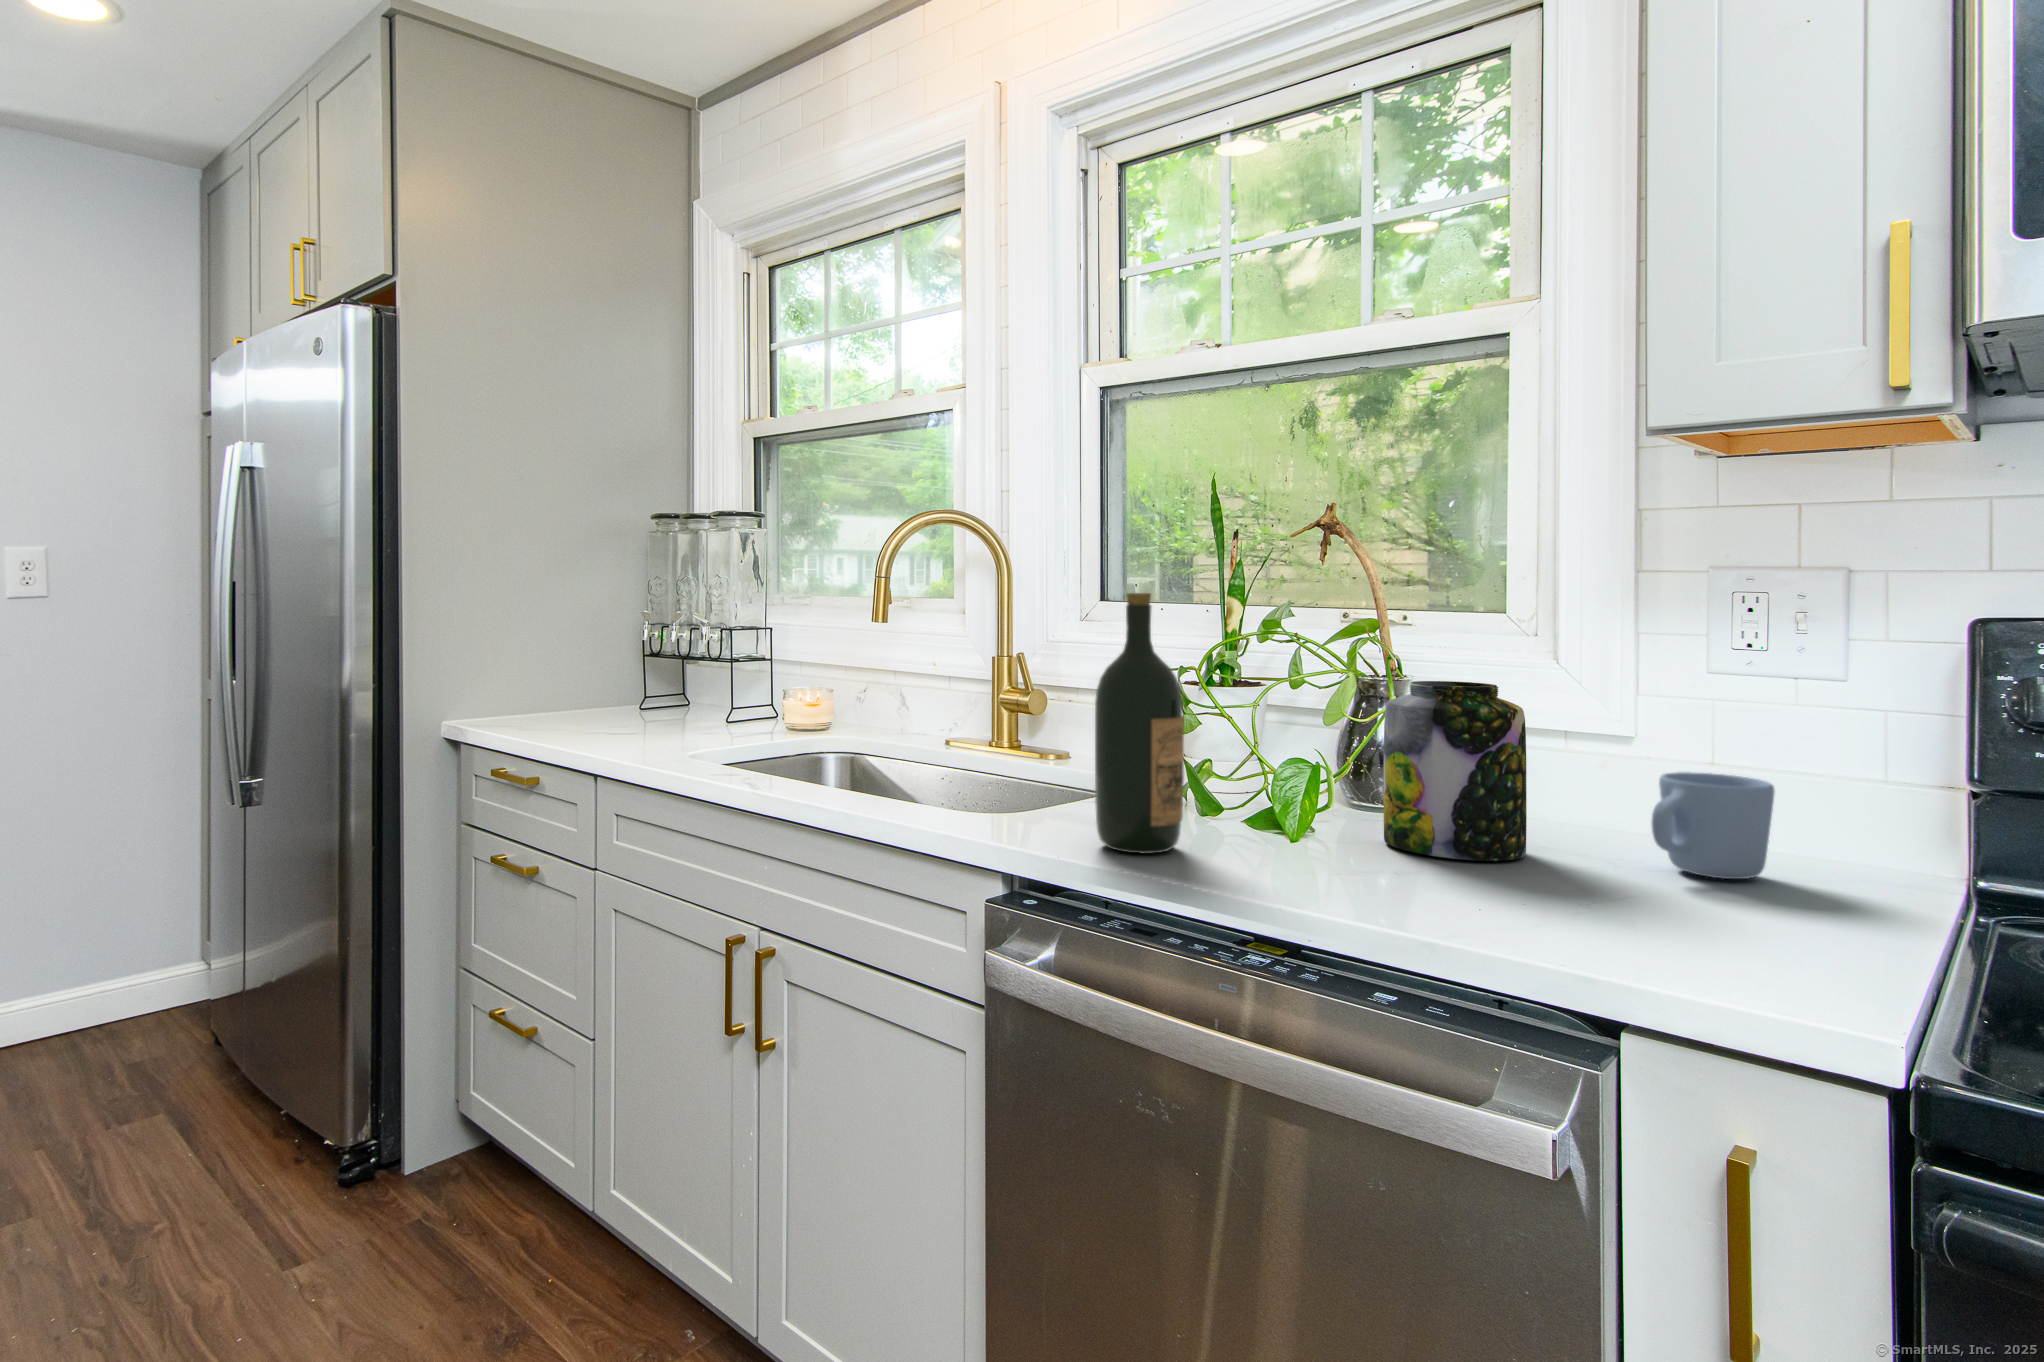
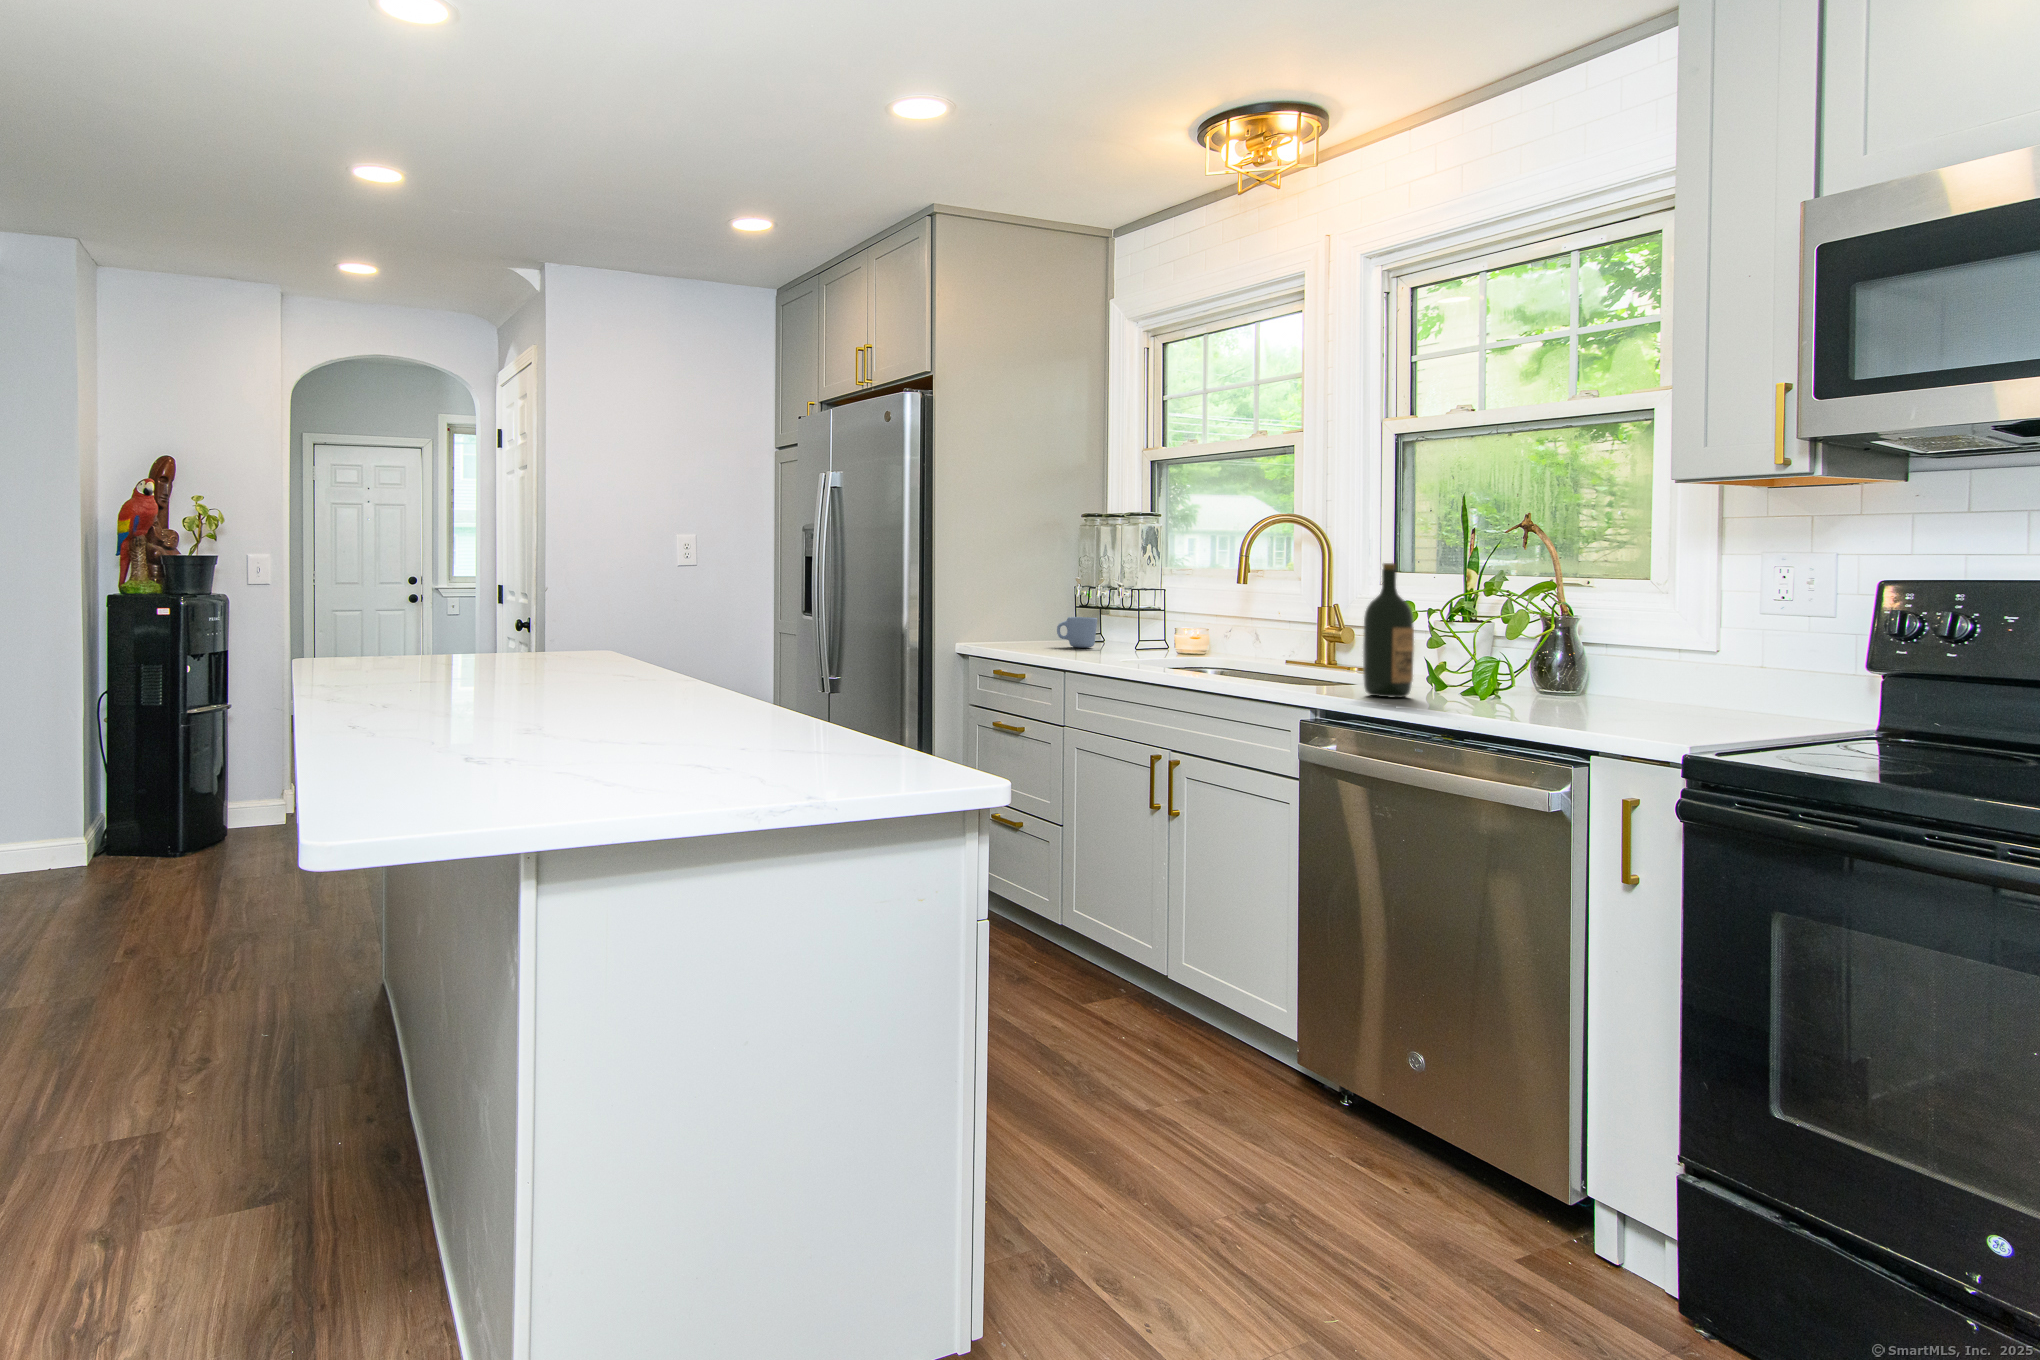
jar: present [1384,681,1527,861] -> none [1535,614,1615,707]
mug: present [1651,772,1774,879] -> present [1057,617,1097,648]

